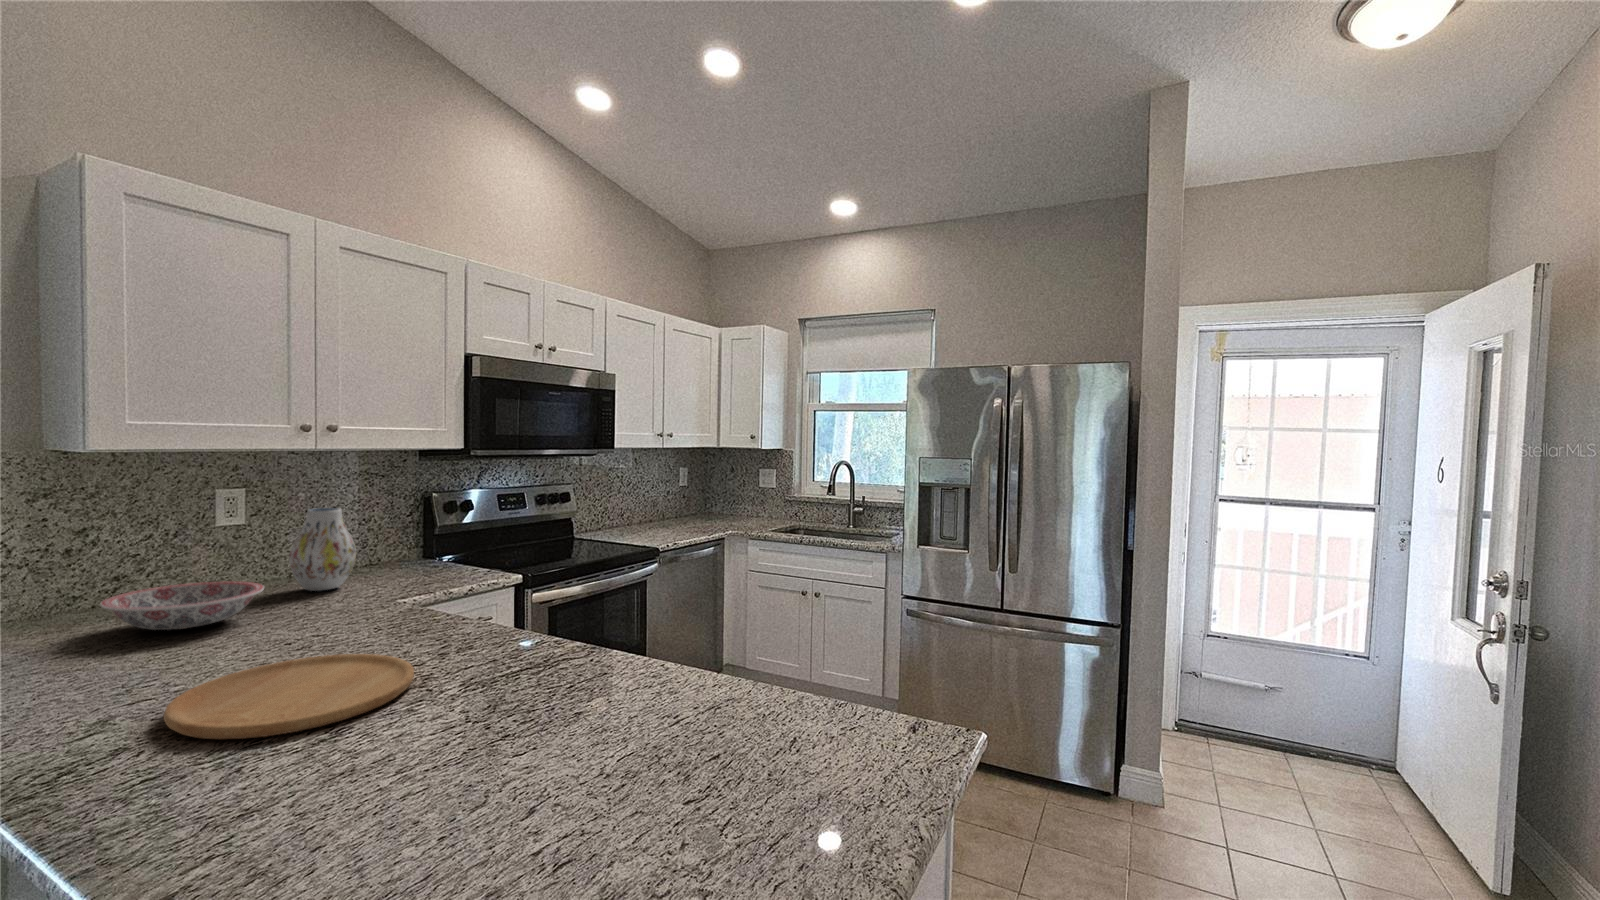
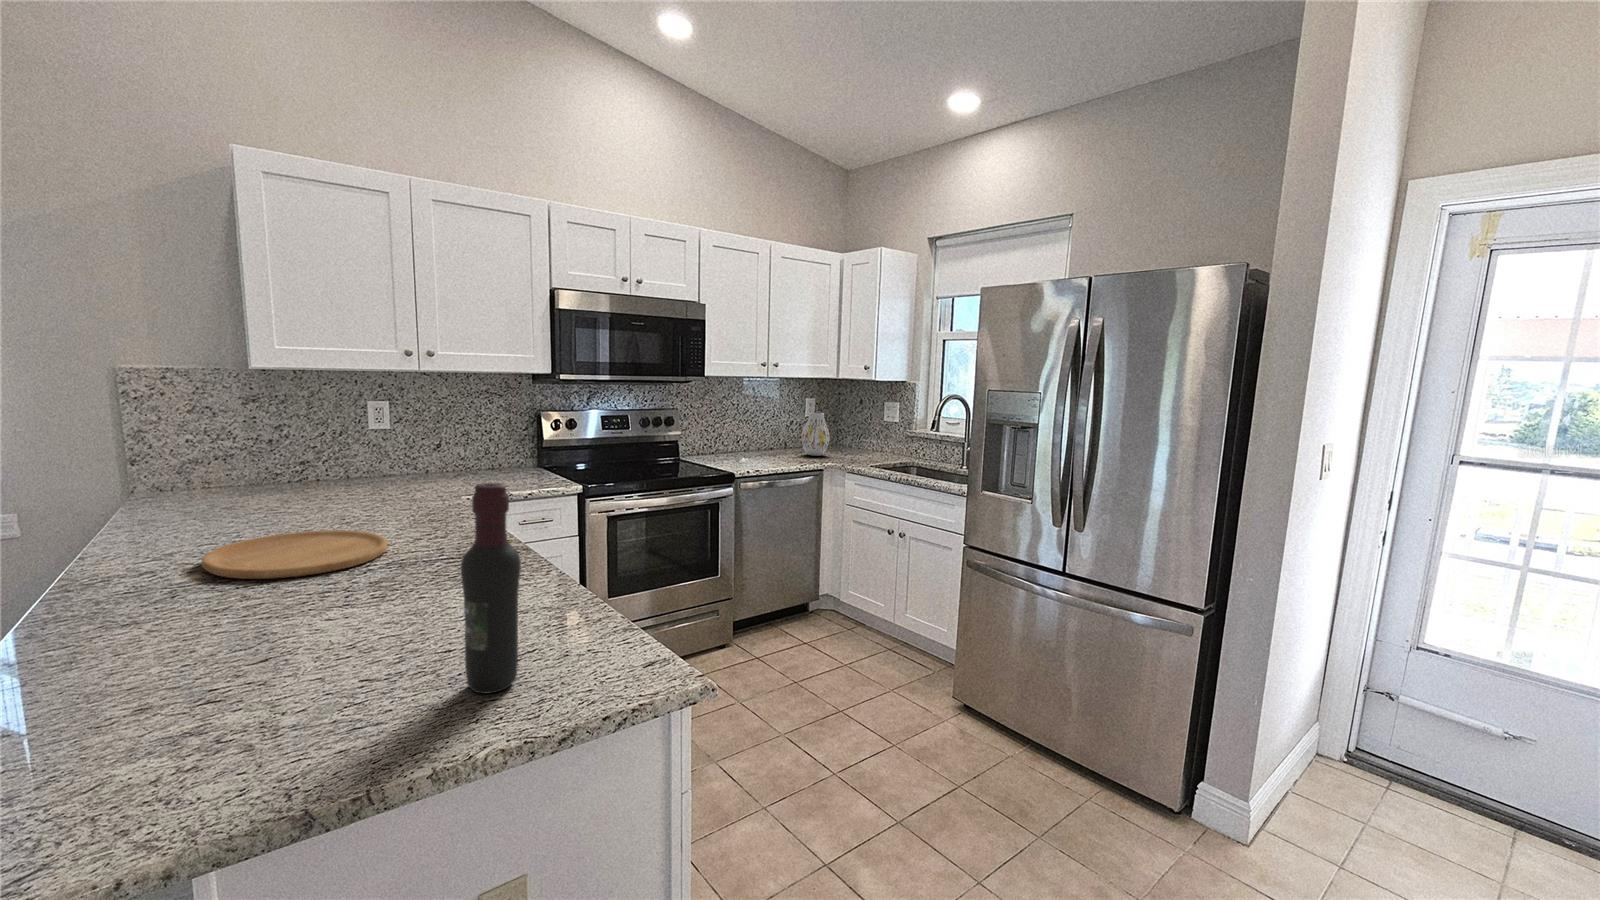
vase: present [289,508,356,591] -> present [801,413,830,456]
wine bottle: none [769,567,827,802] -> present [461,483,521,694]
ceramic bowl: present [101,581,264,630] -> none [258,471,368,502]

